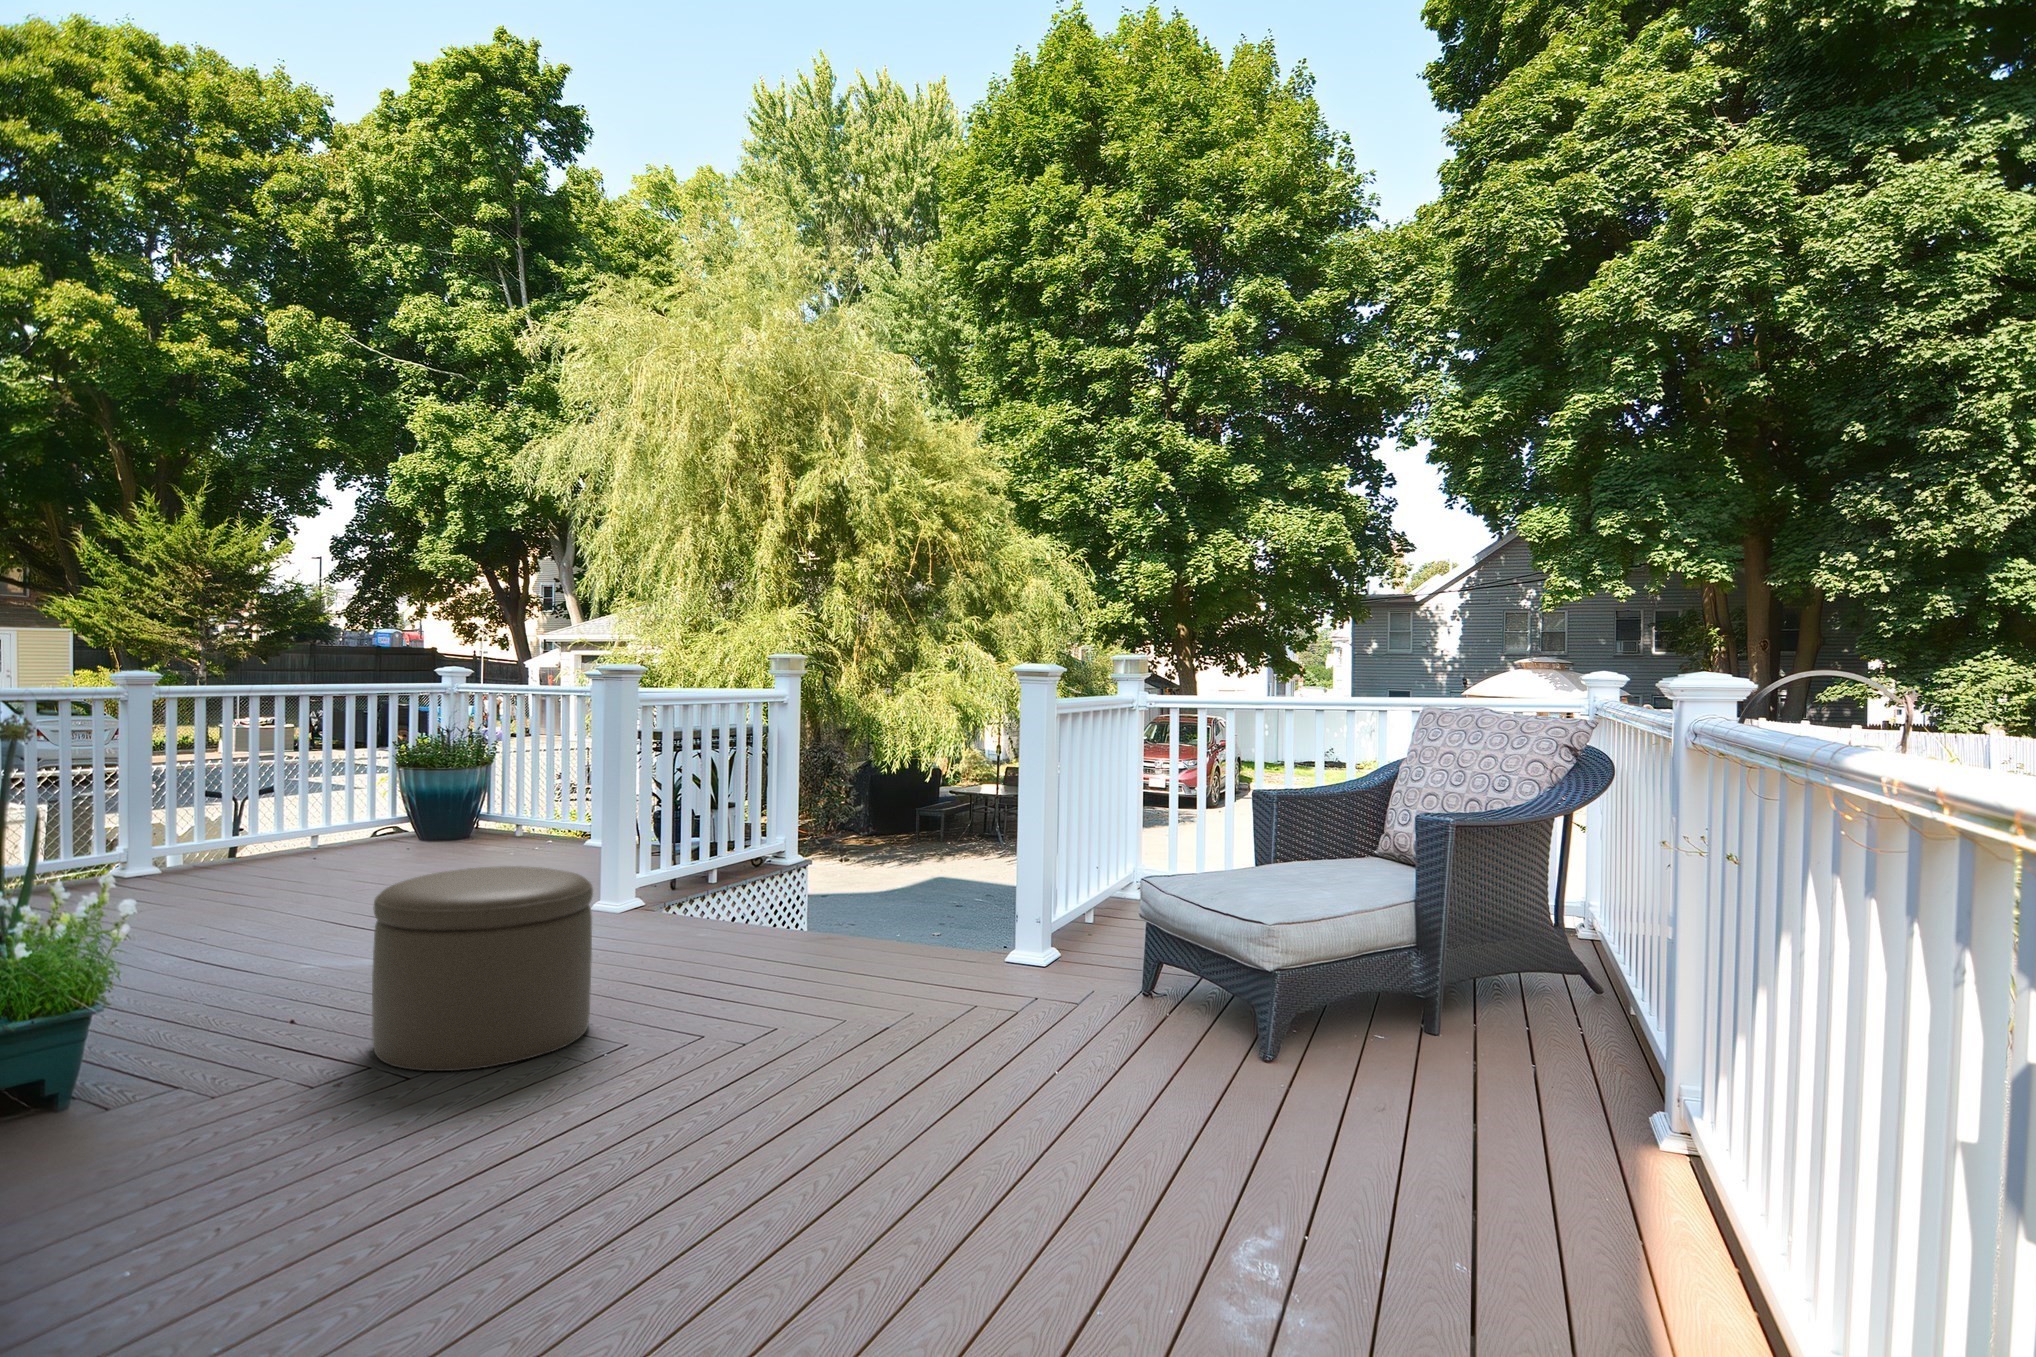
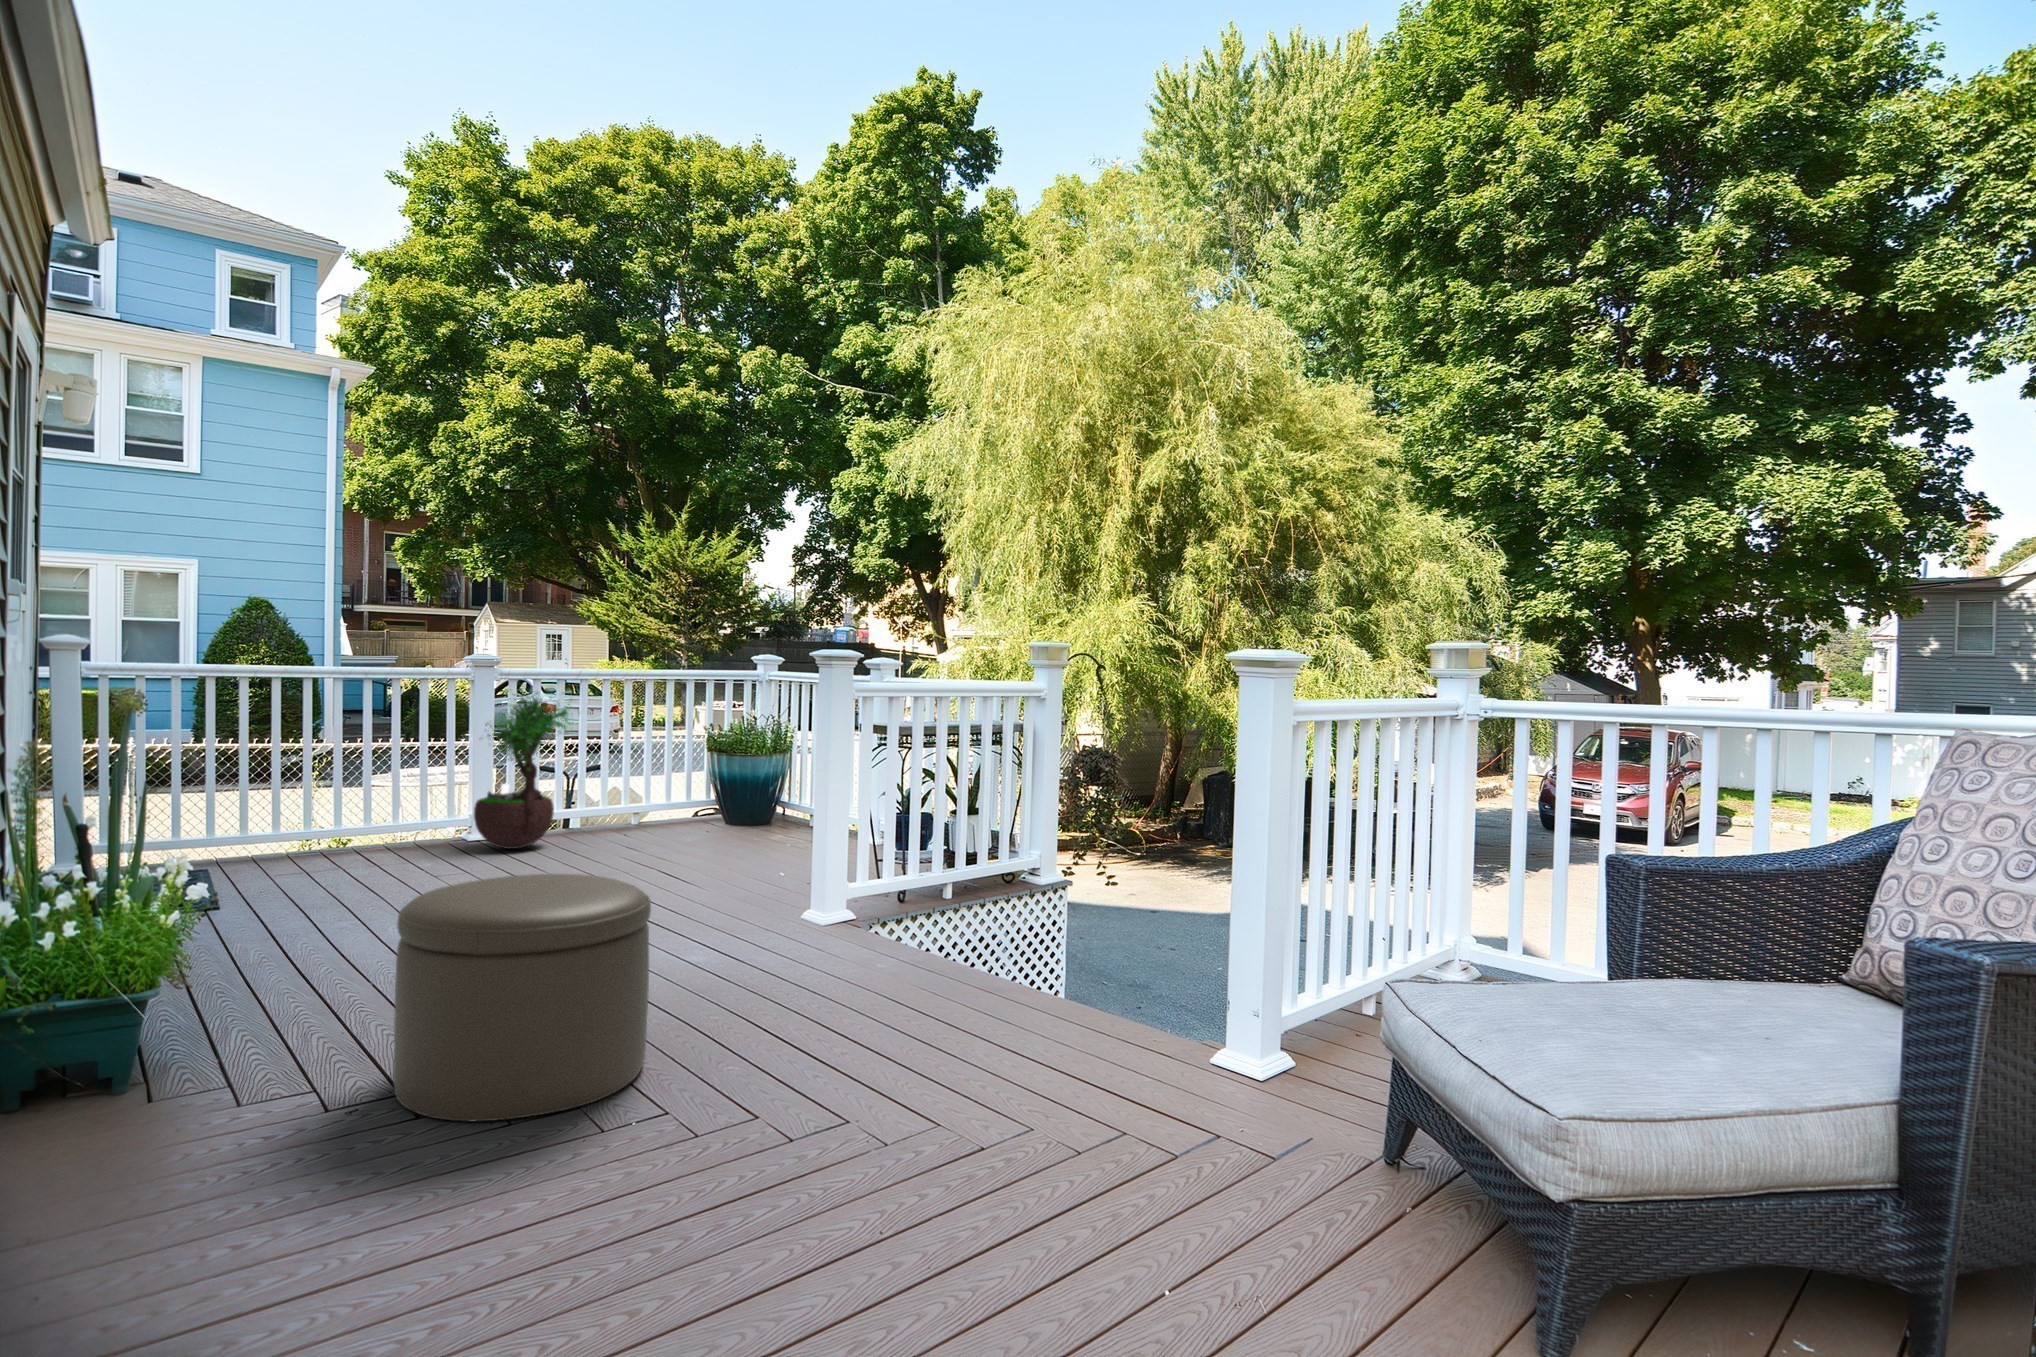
potted tree: none [141,698,272,879] -> present [474,681,580,849]

